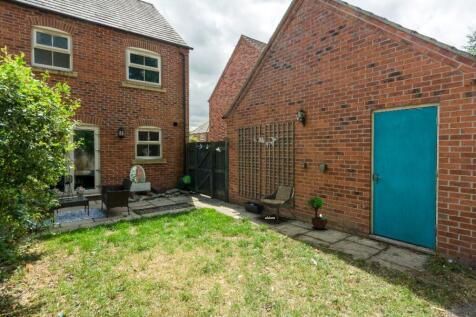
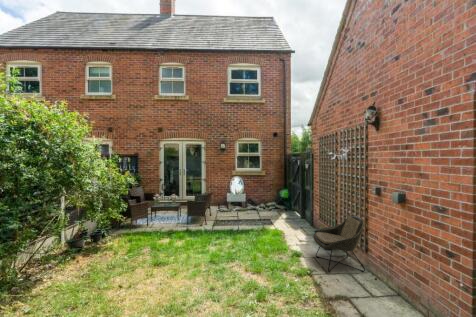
potted tree: present [307,197,327,228] -> none [359,238,403,299]

